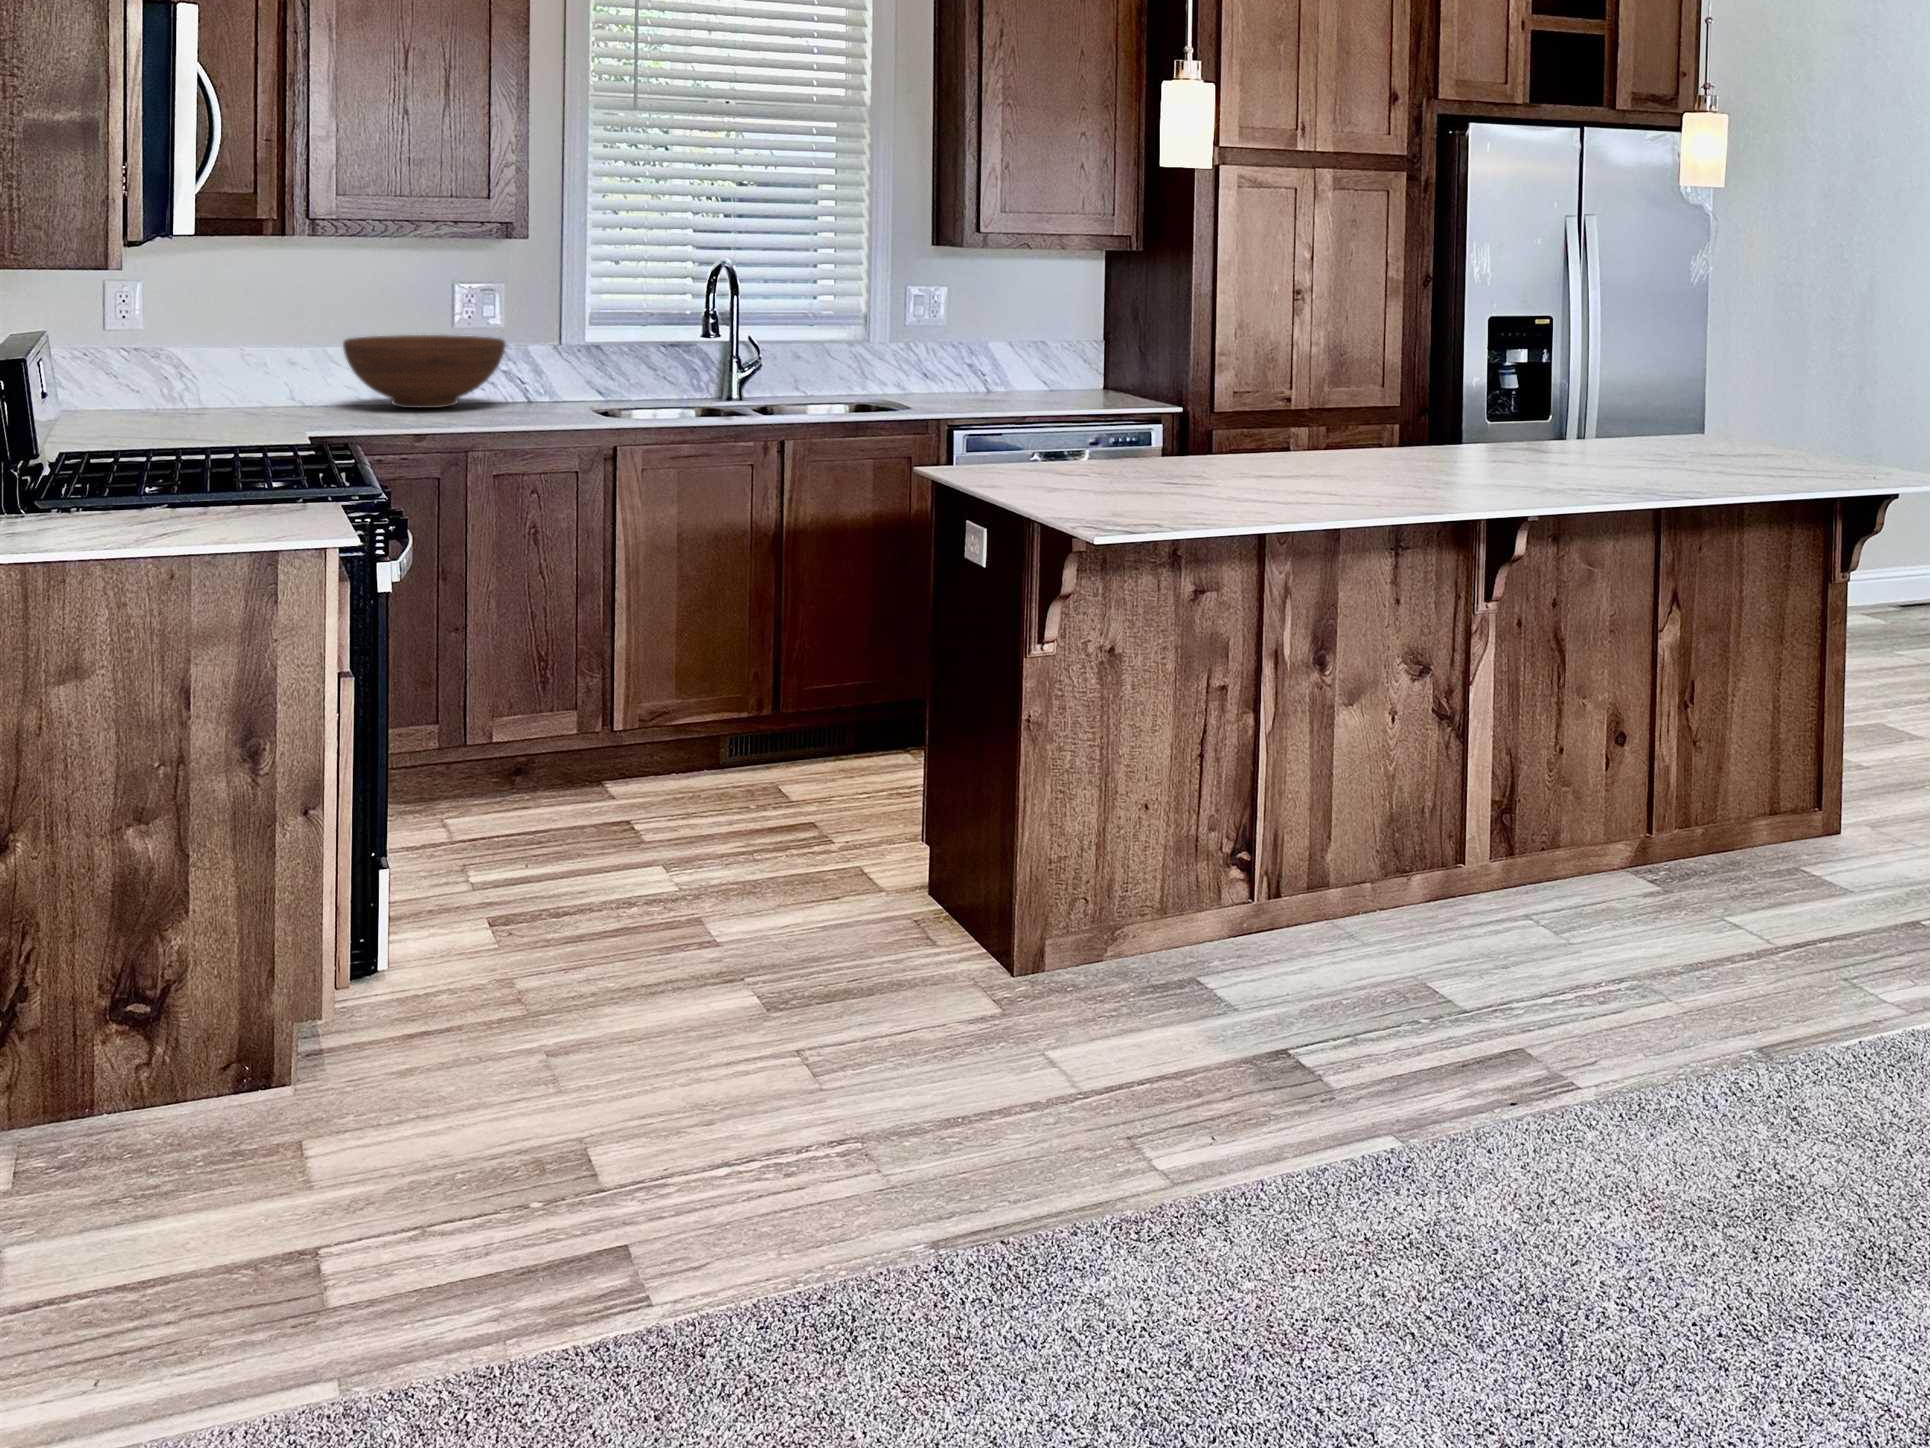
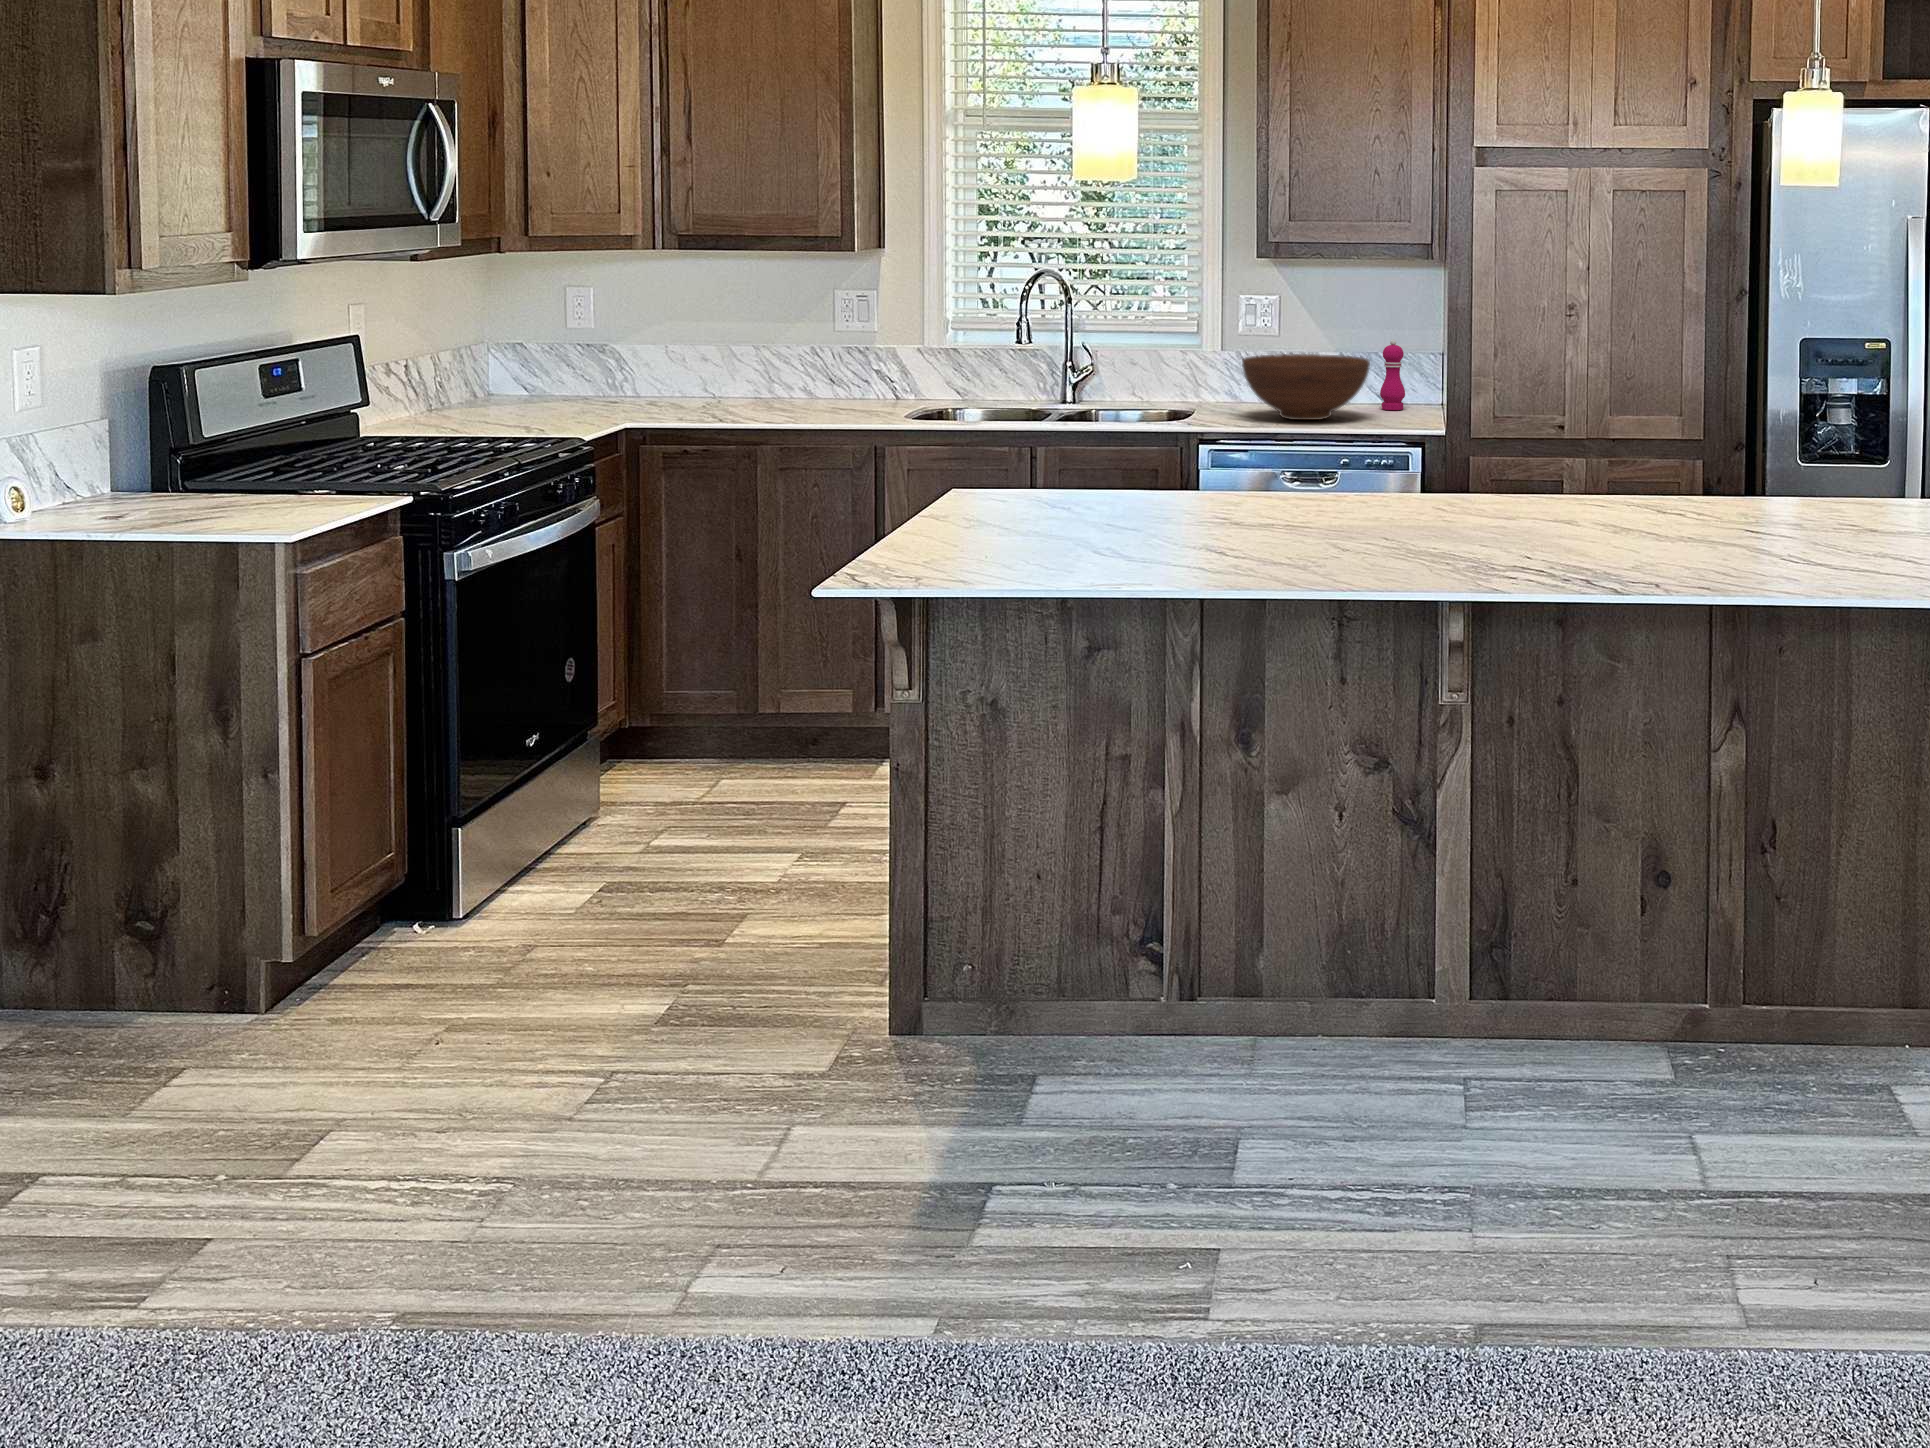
pepper mill: none [502,318,533,396] -> present [1380,339,1405,410]

